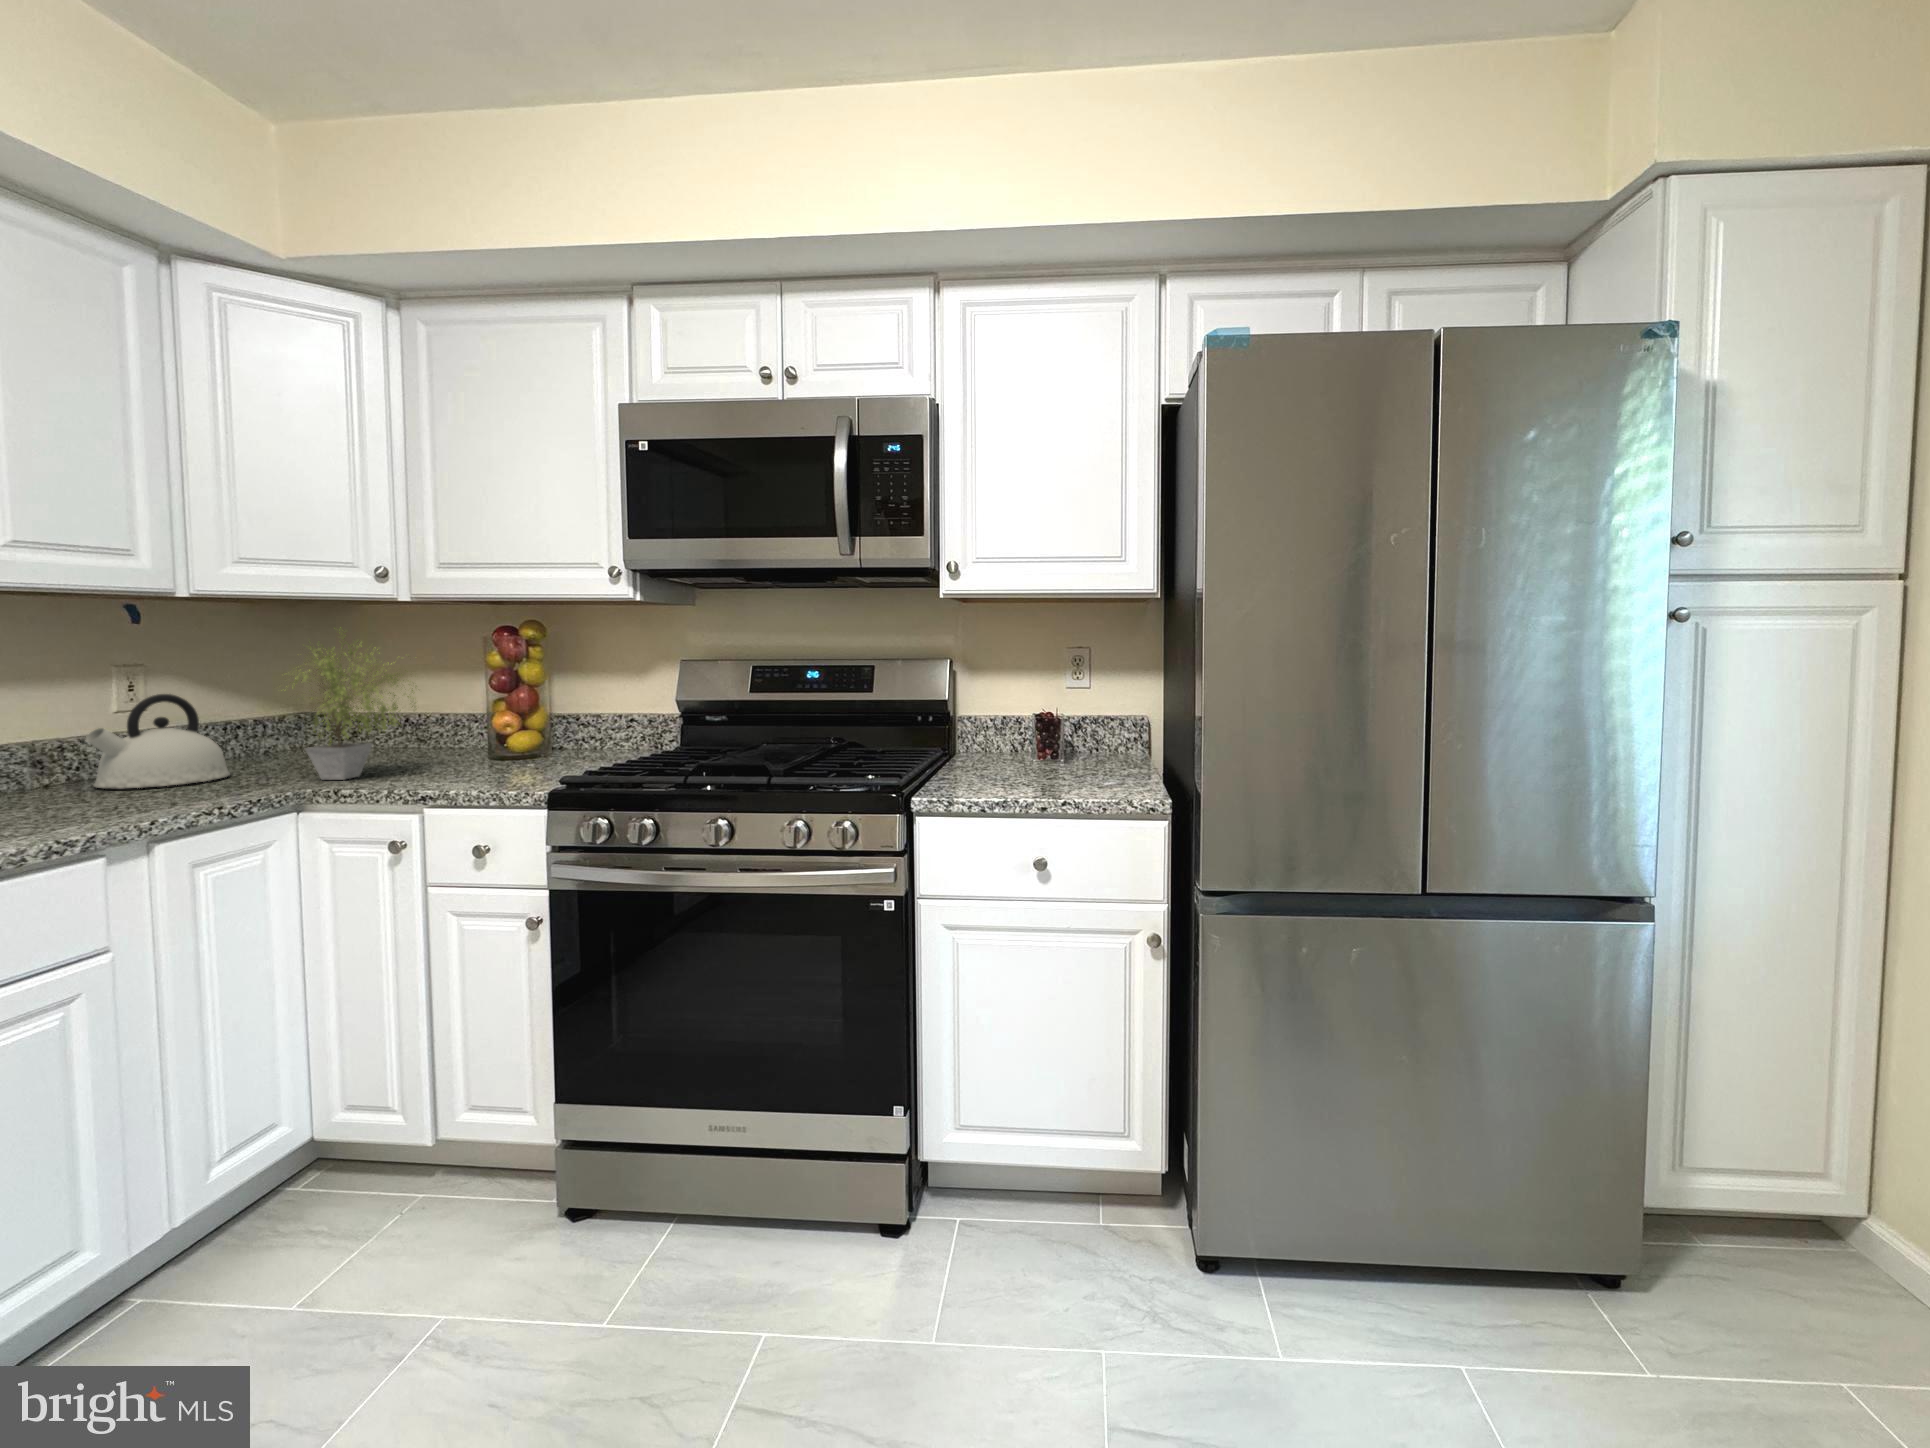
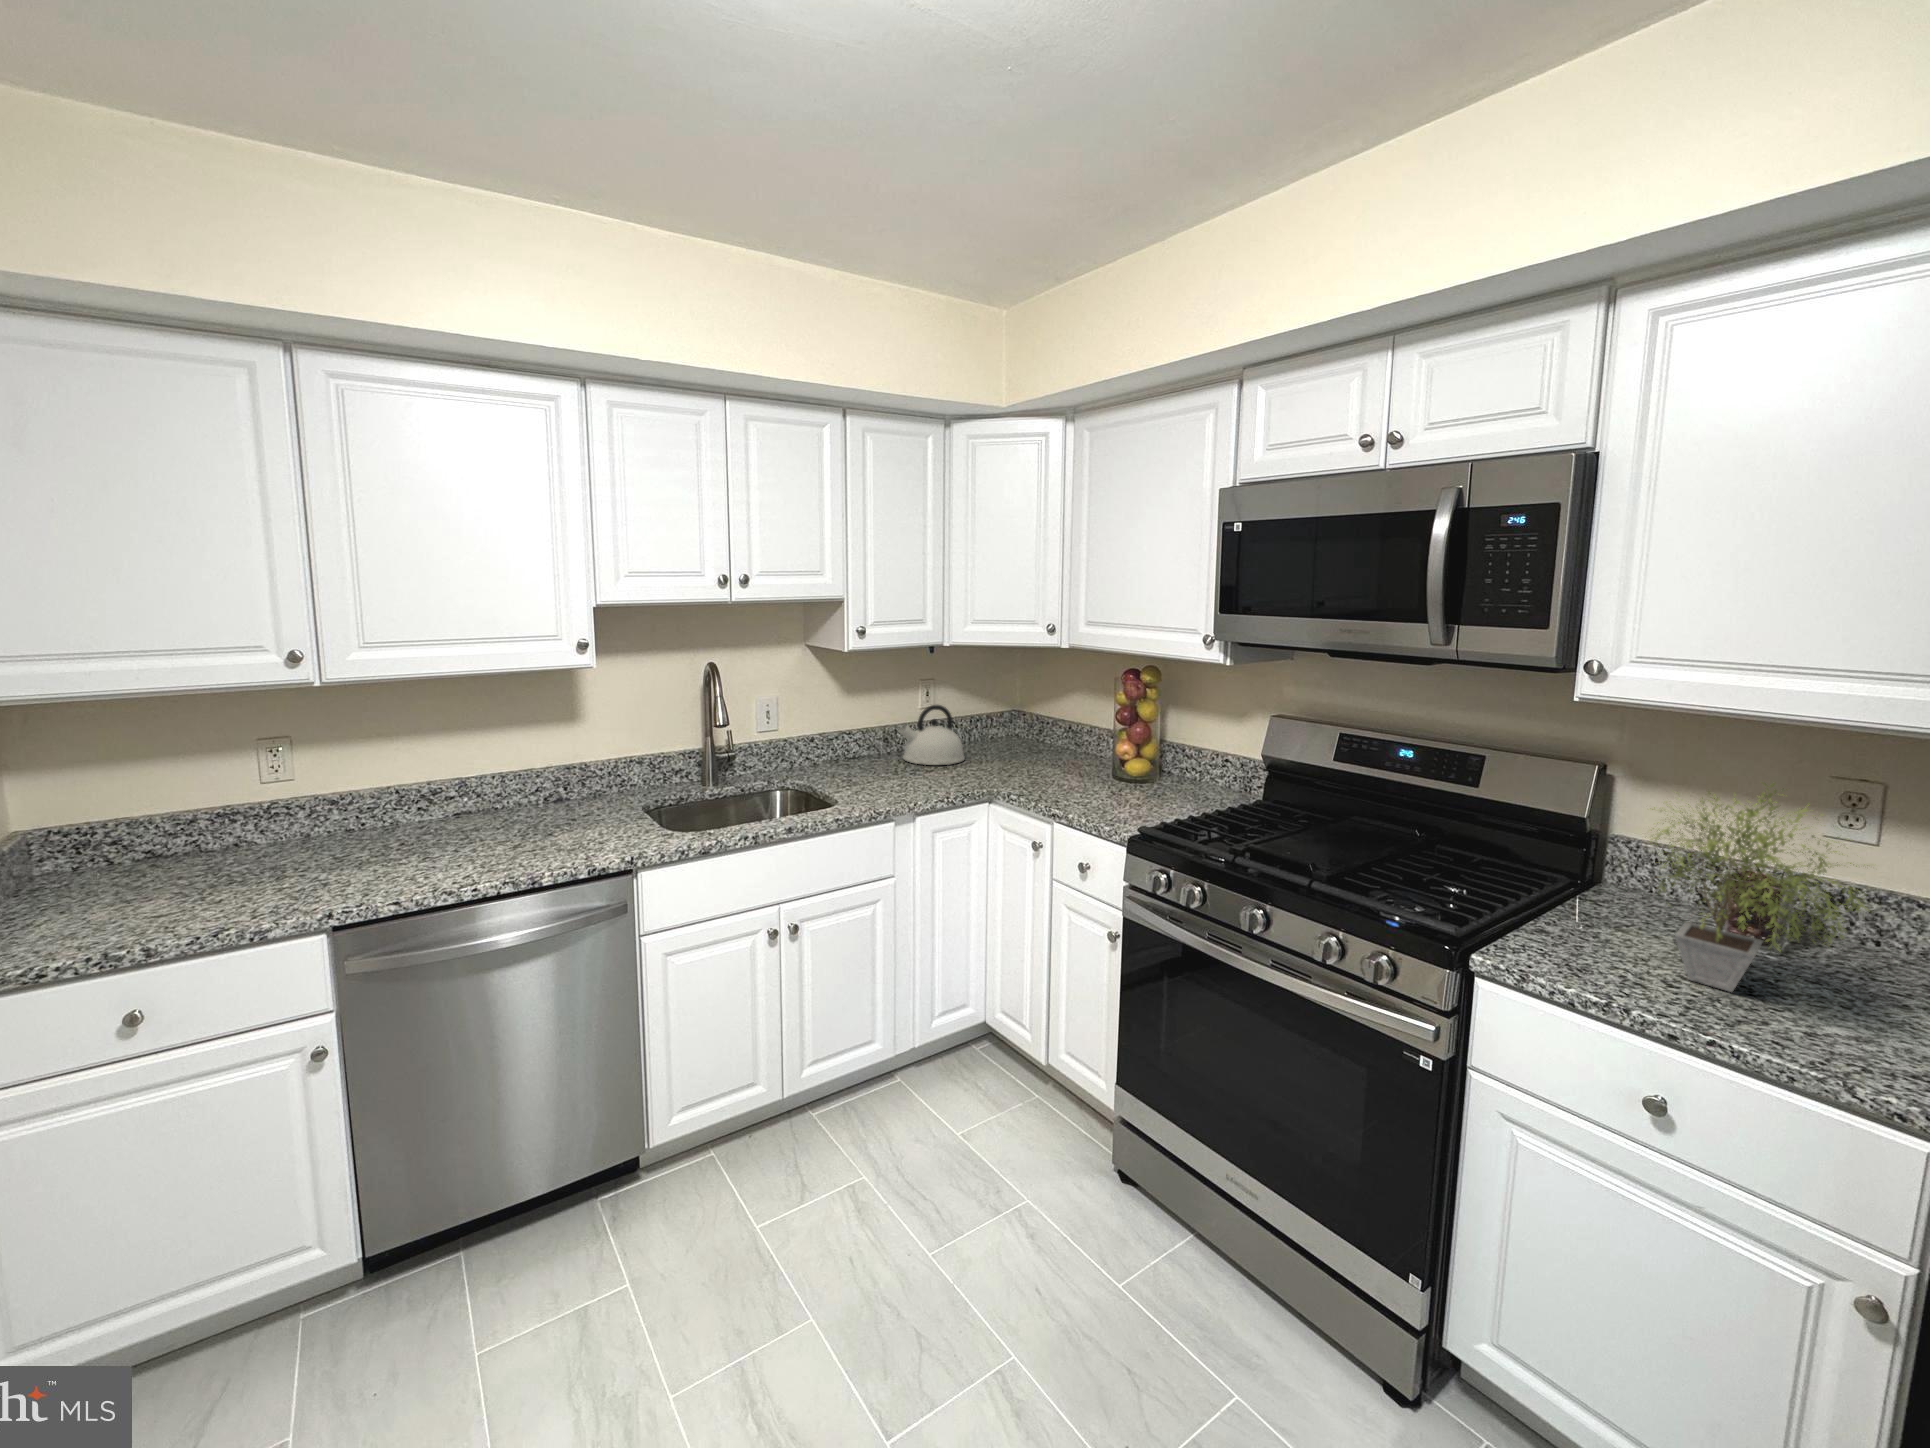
potted plant: present [292,627,416,780] -> present [1650,783,1868,992]

